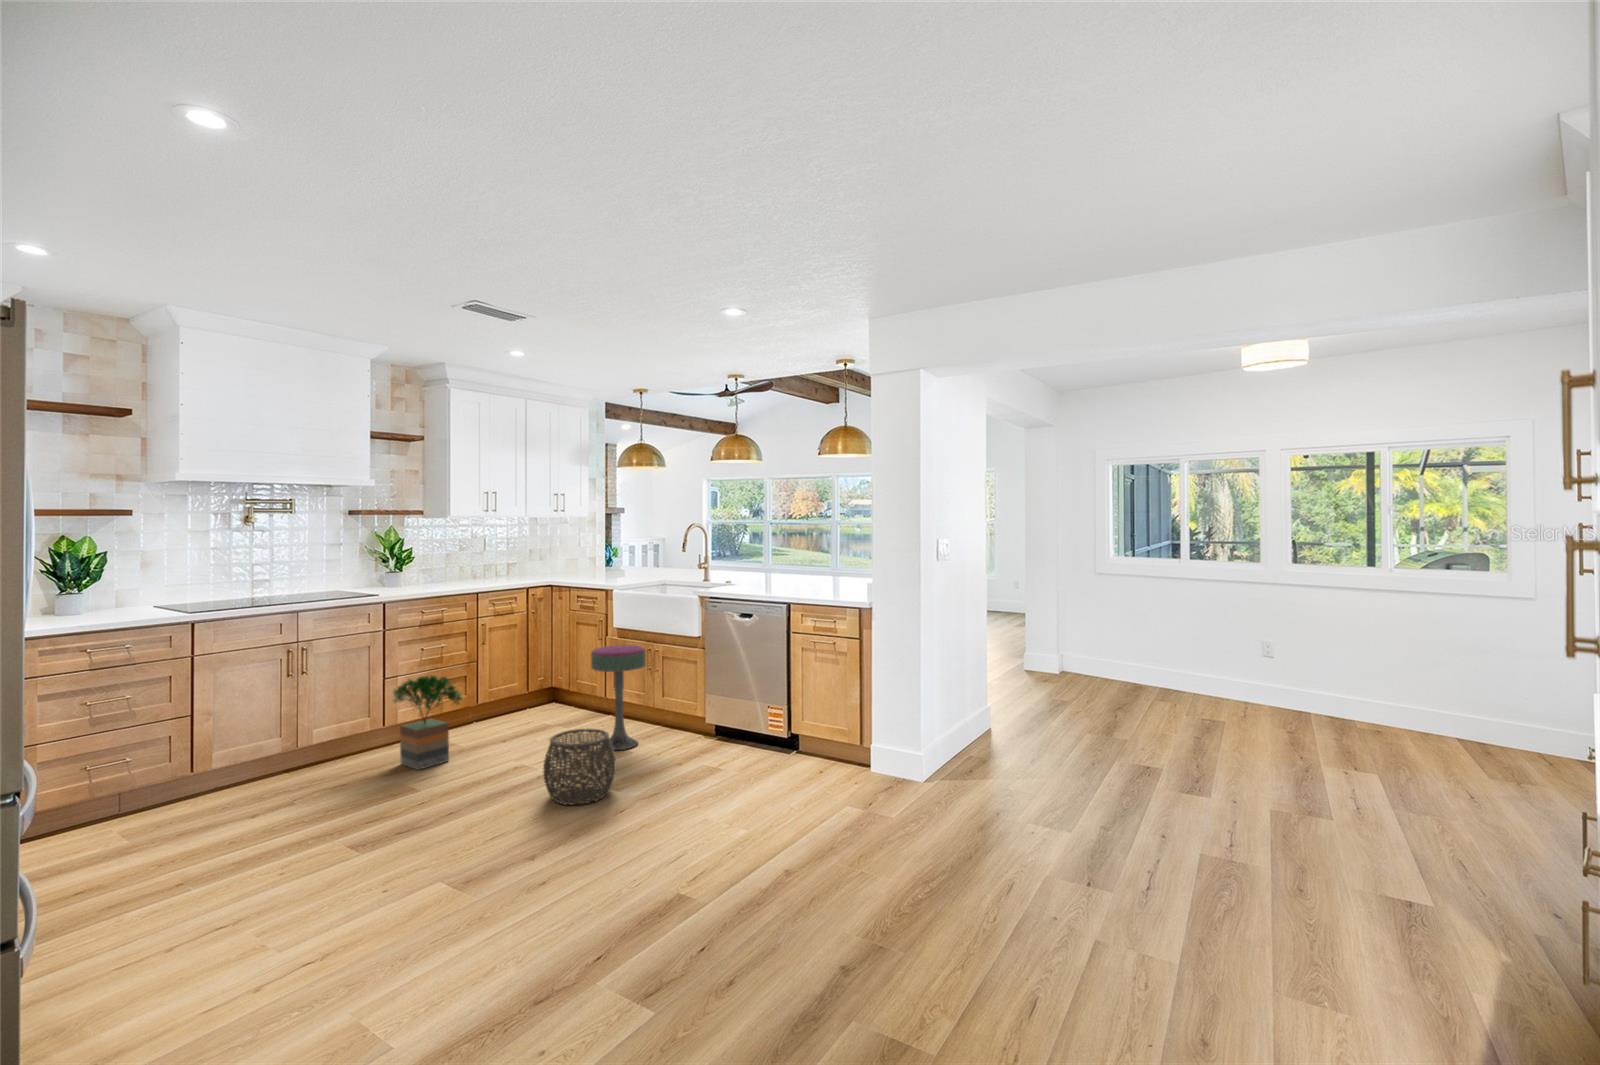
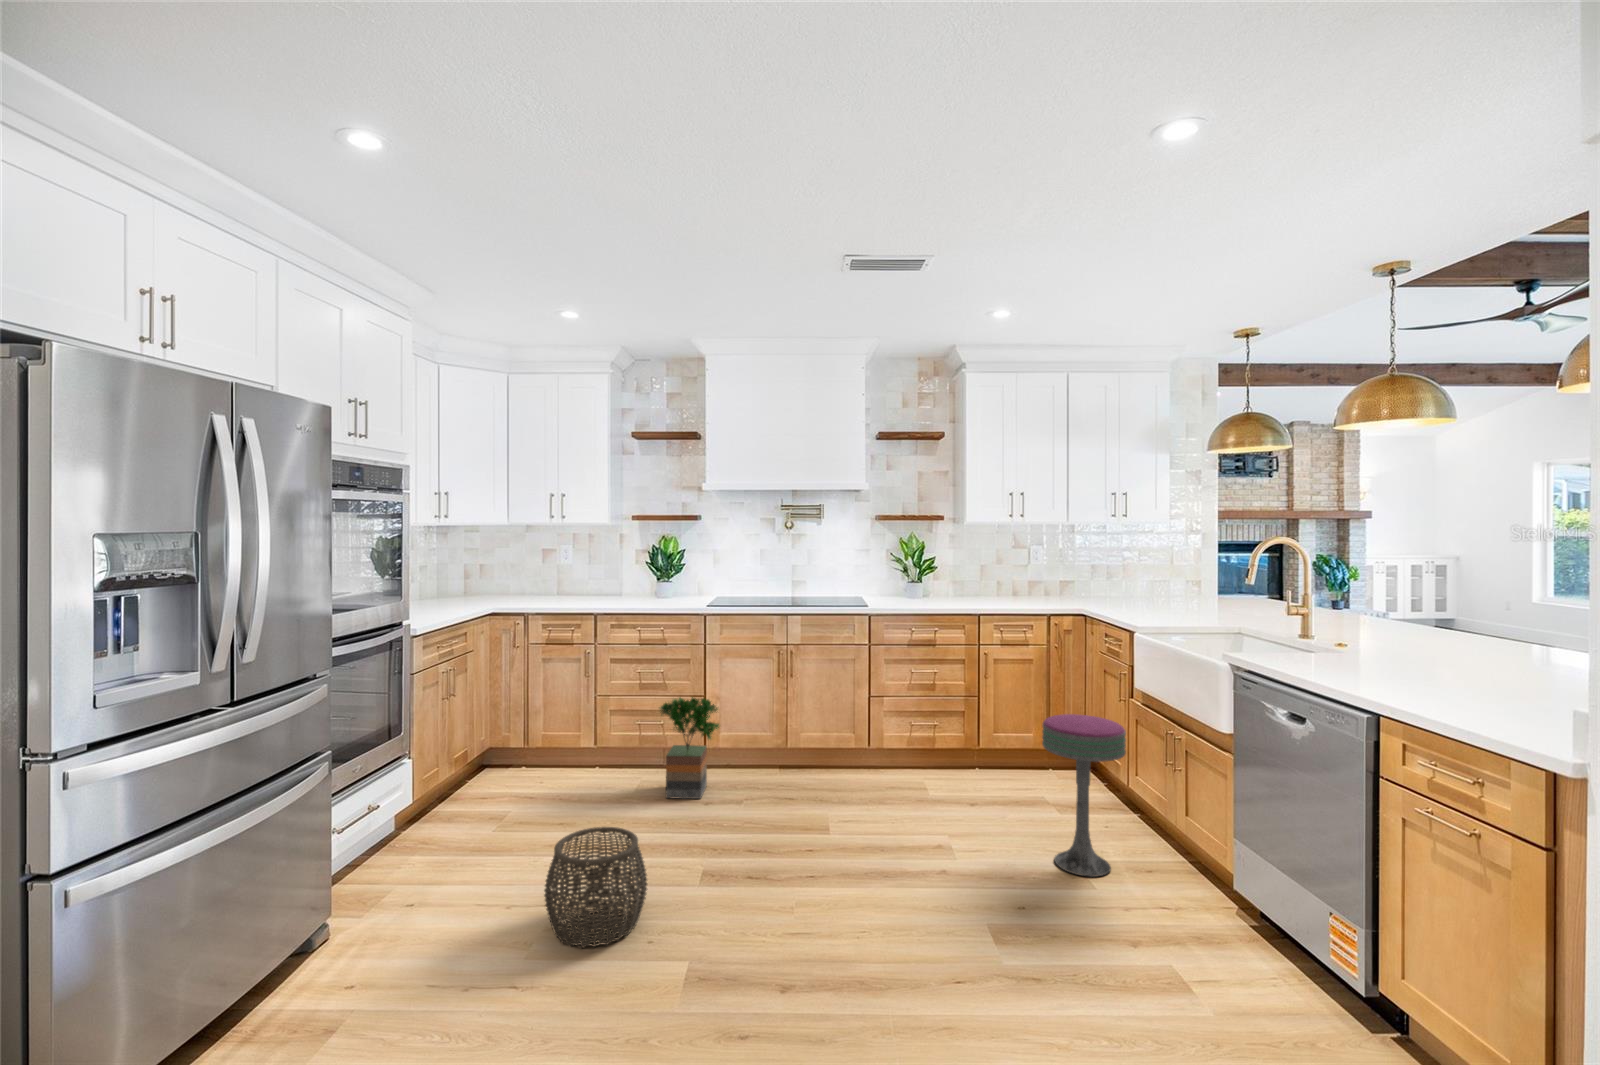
potted tree: present [393,675,462,770] -> present [660,697,719,799]
woven basket: present [543,729,616,805] -> present [544,827,647,948]

